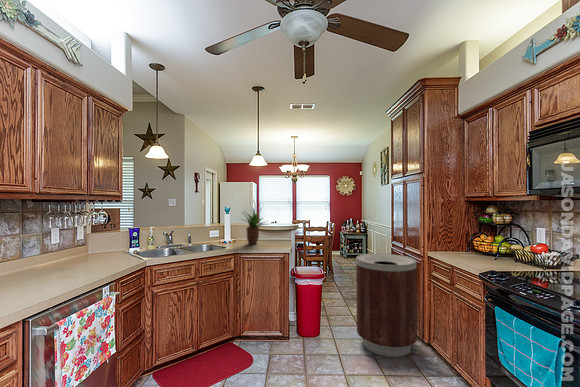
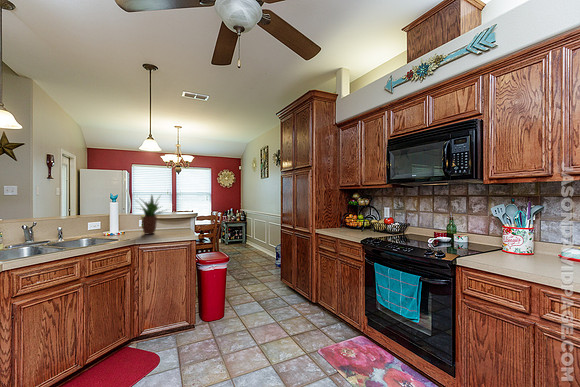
trash can: present [356,254,417,357] -> none [259,234,308,320]

